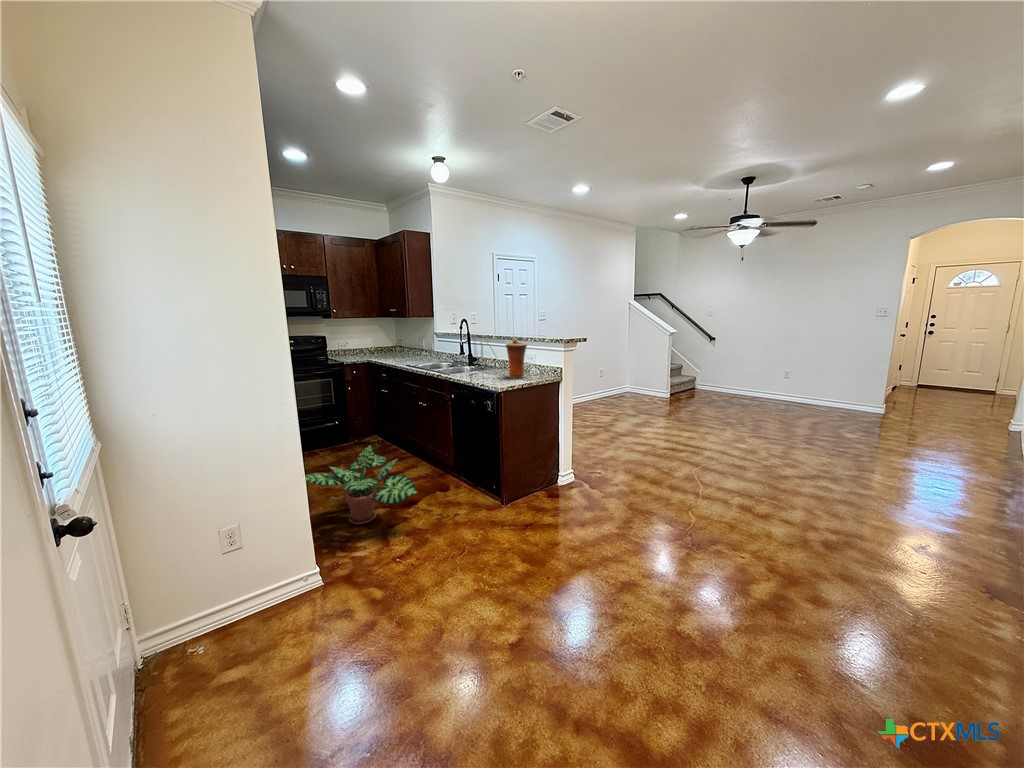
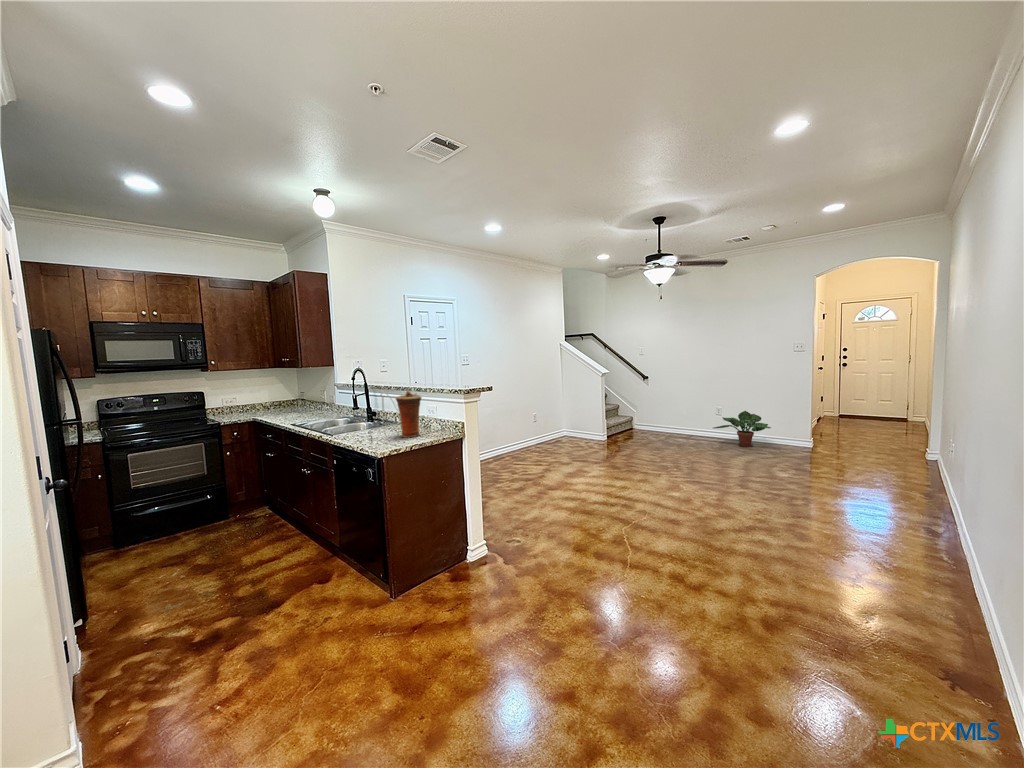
potted plant: present [305,445,418,524] -> present [714,411,771,447]

